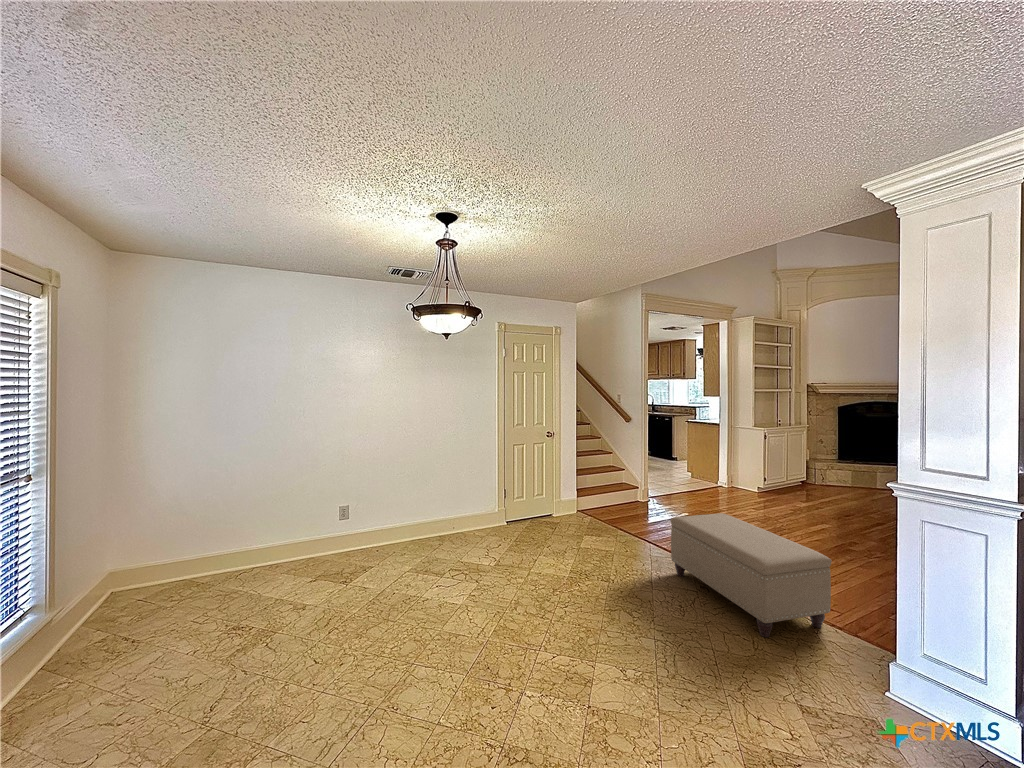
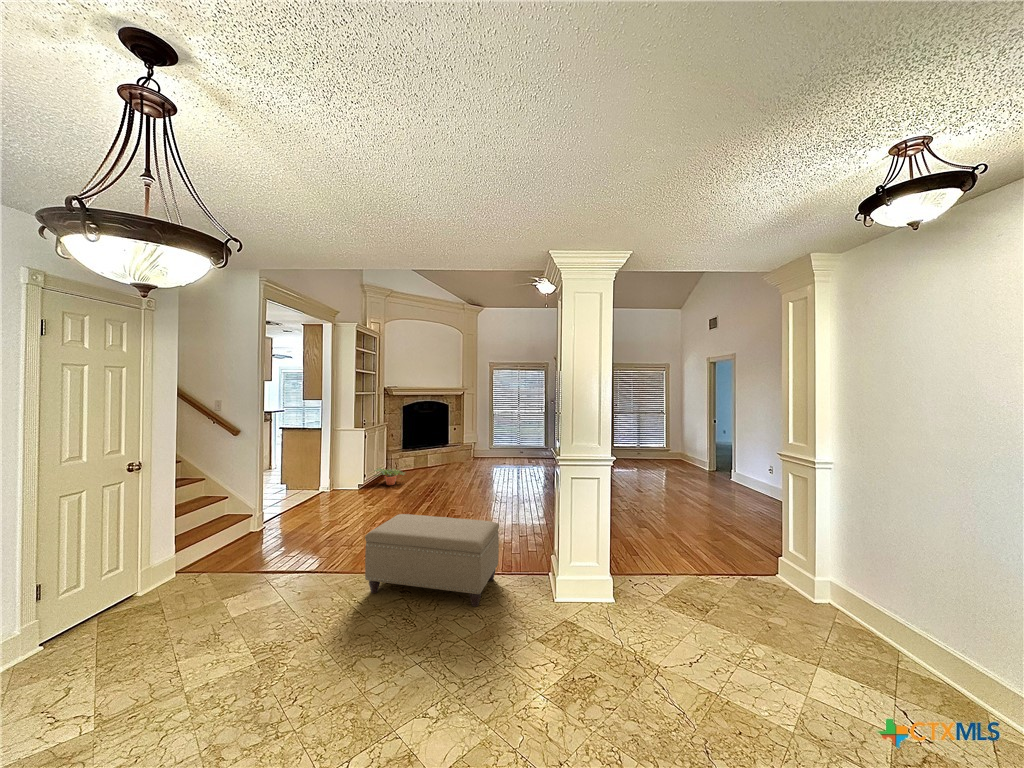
potted plant: none [779,473,826,497] -> present [374,469,405,485]

